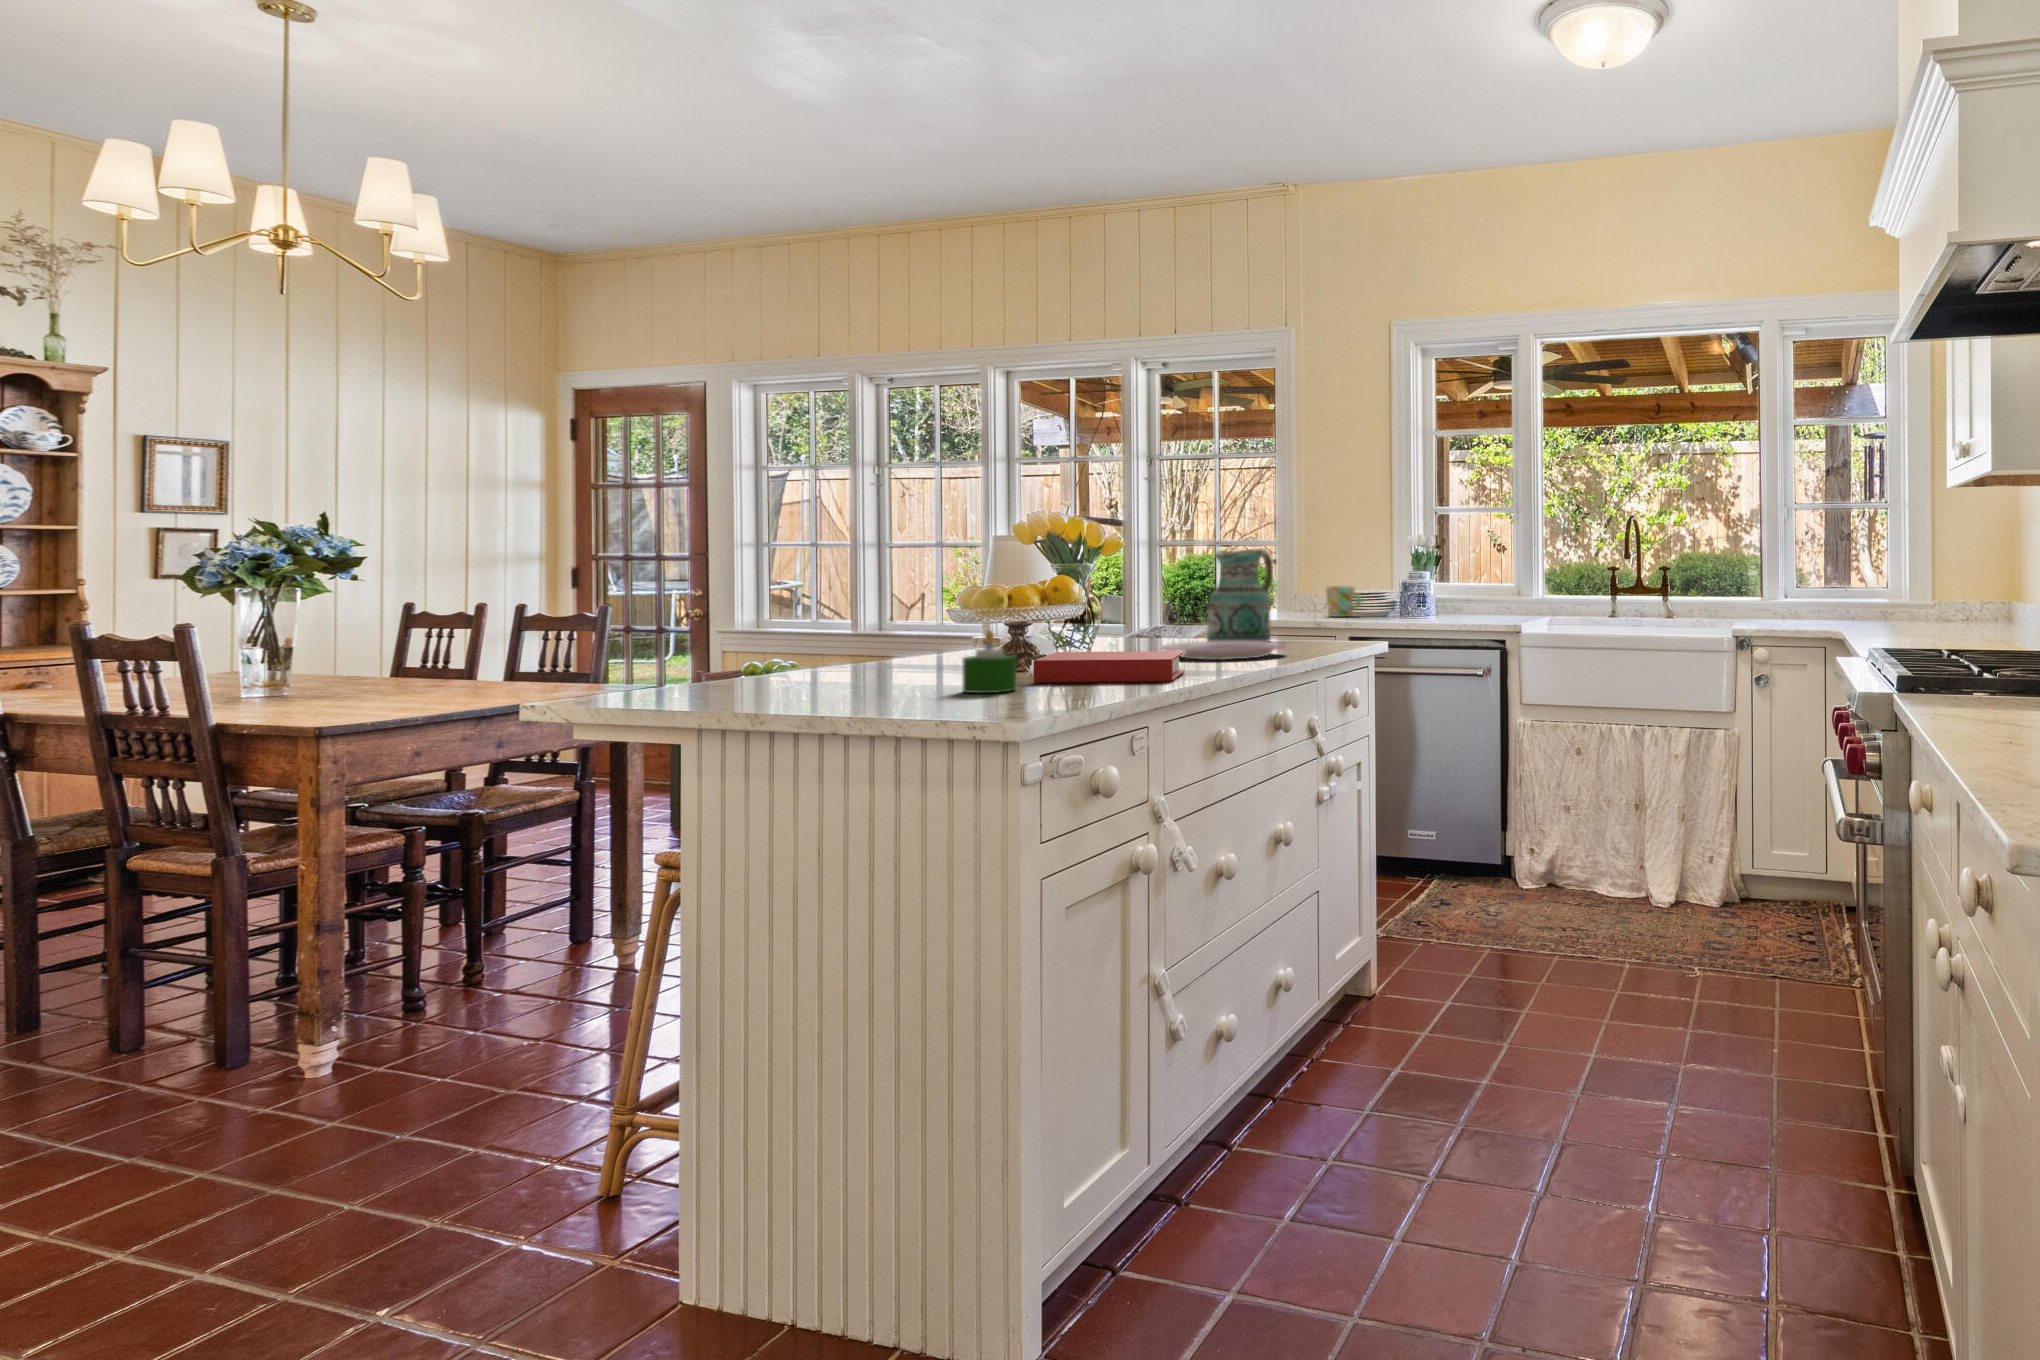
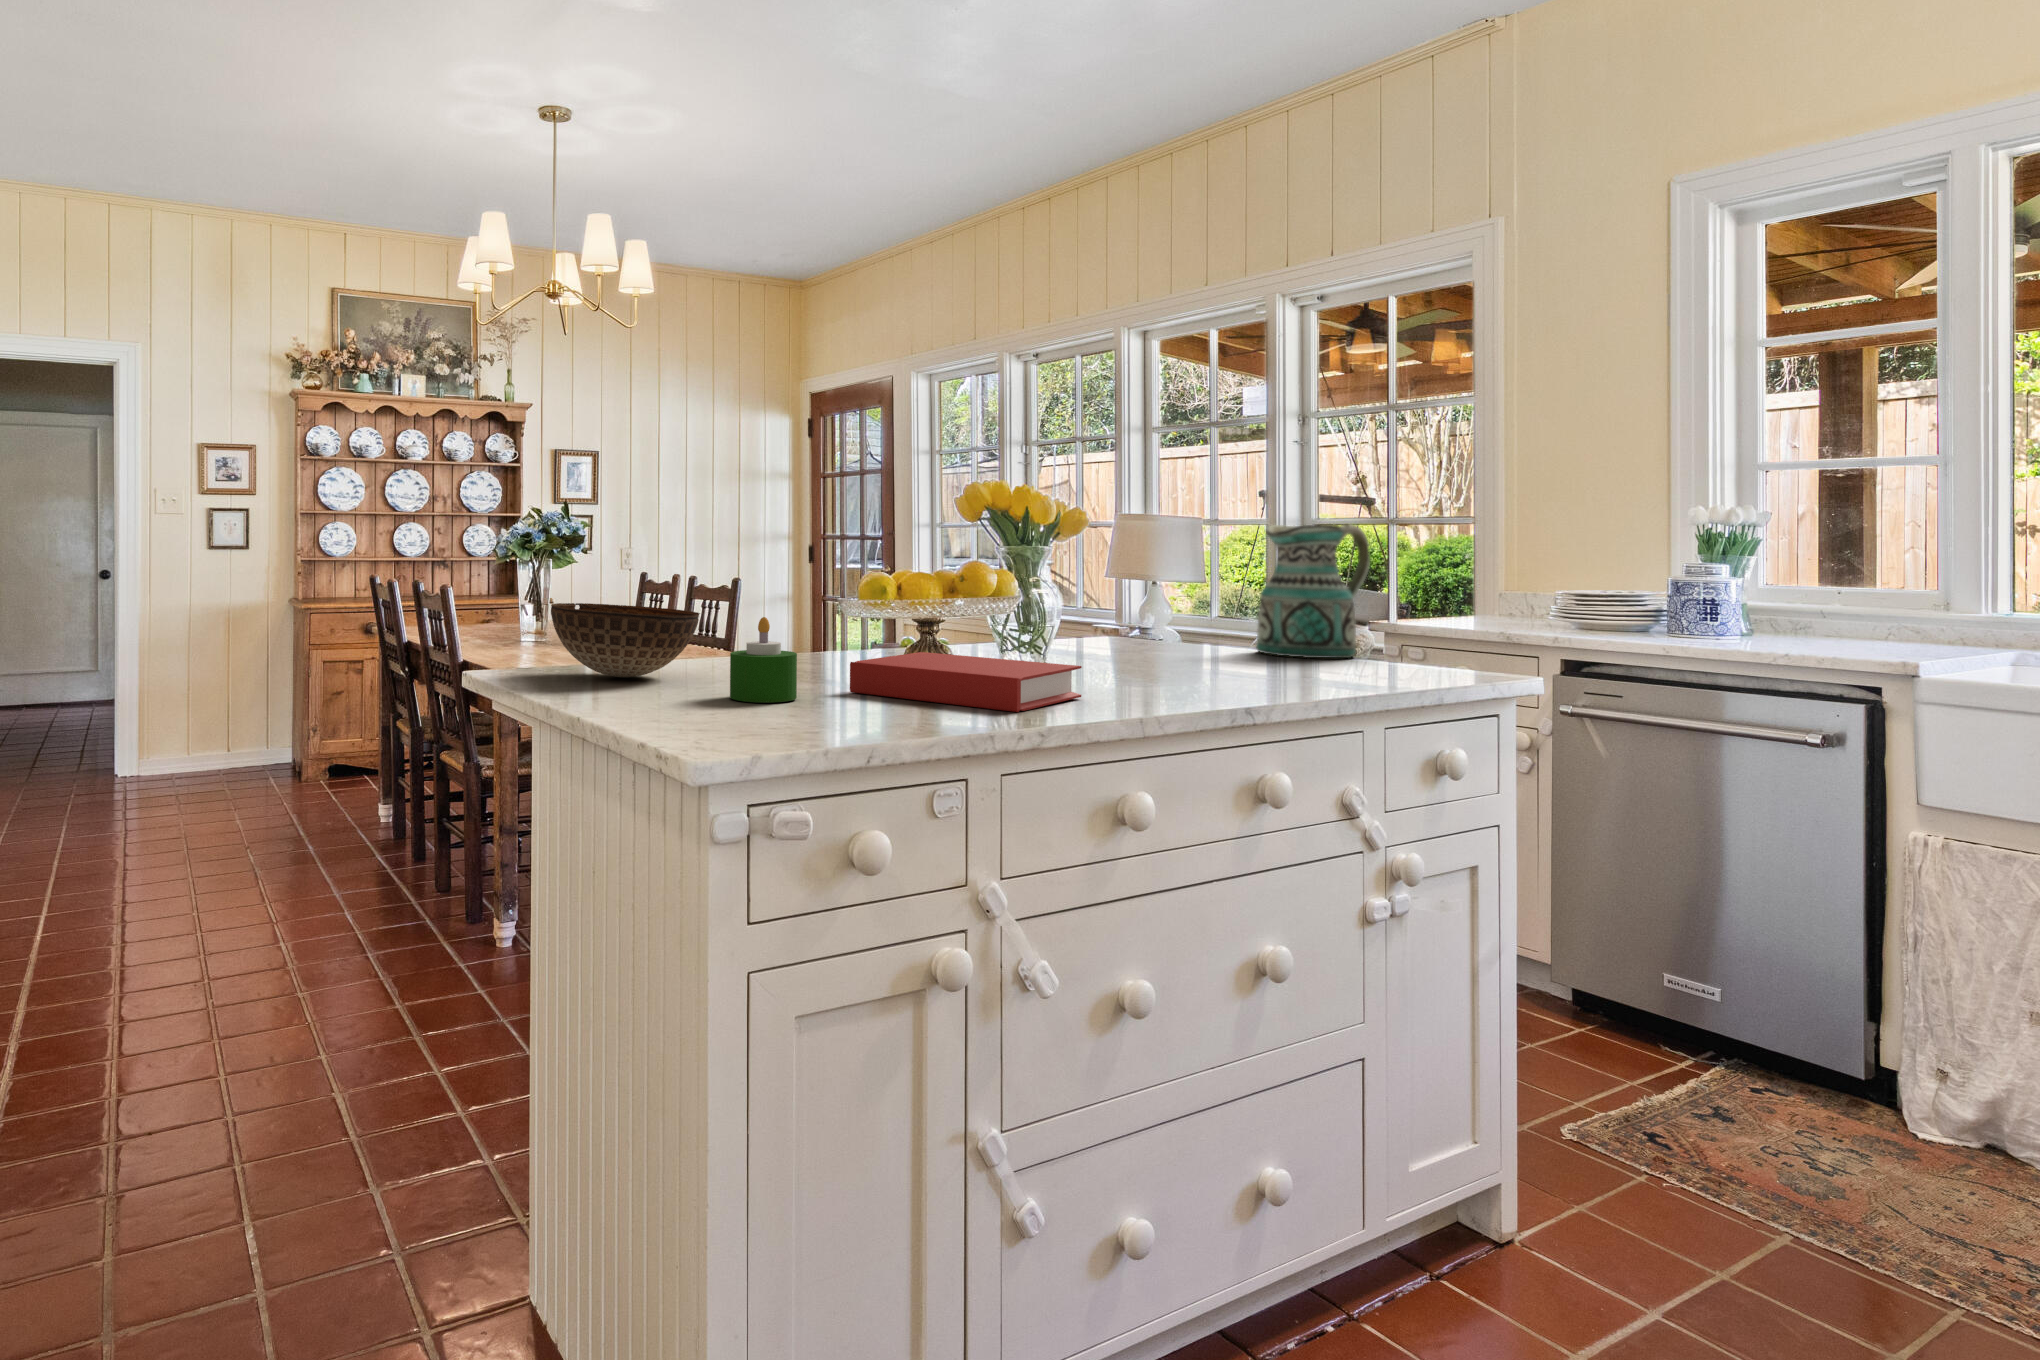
mug: present [1326,586,1361,617] -> none [1537,584,1599,629]
bowl: none [749,631,893,691] -> present [551,603,700,677]
plate: present [1162,641,1285,660] -> none [1123,651,1319,683]

